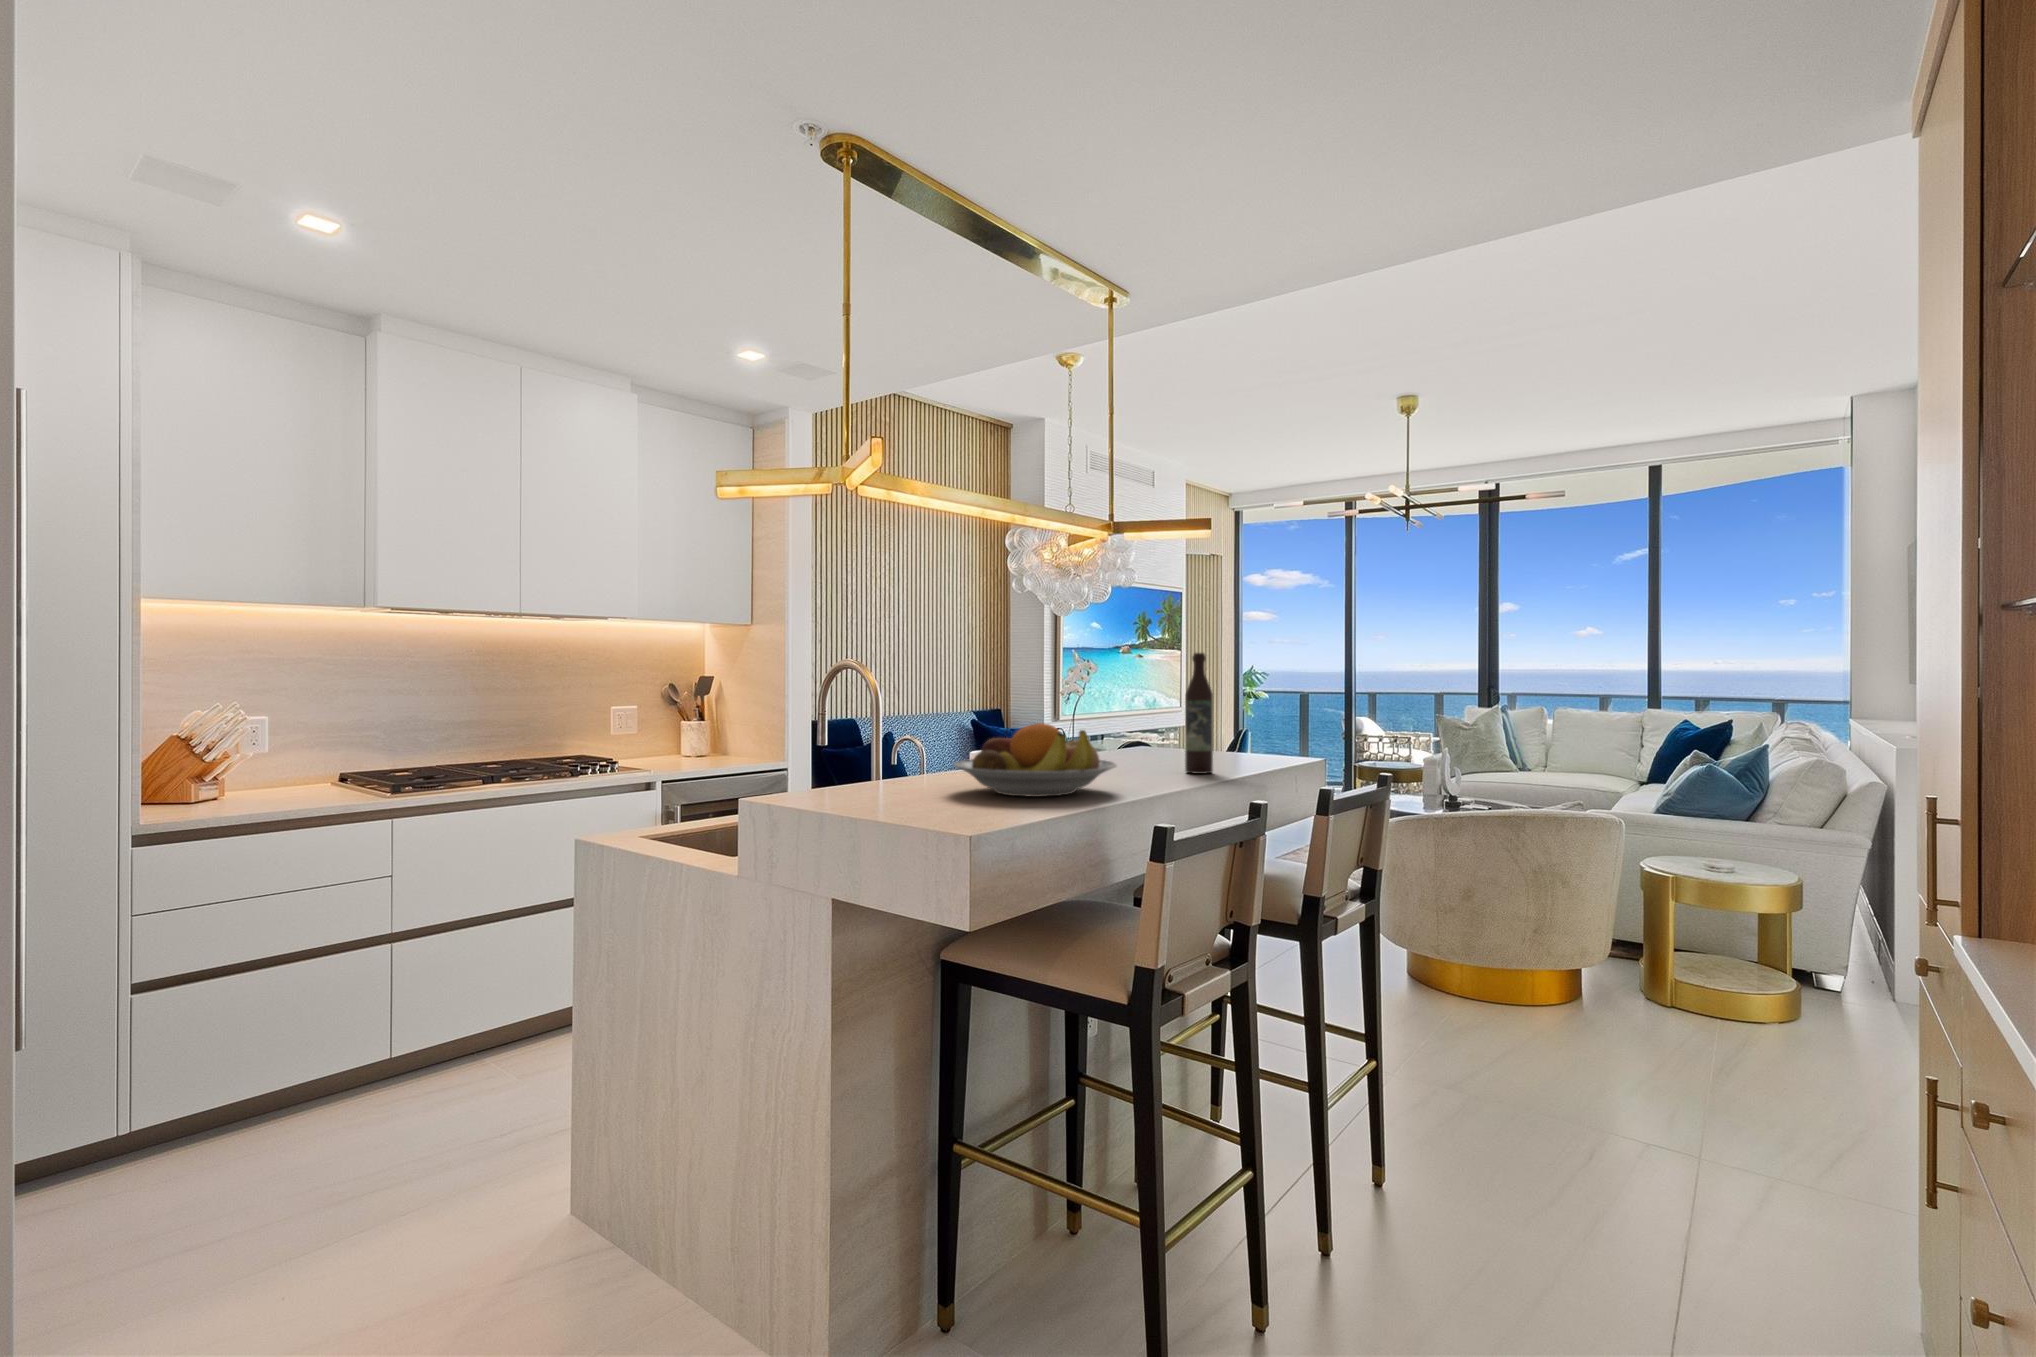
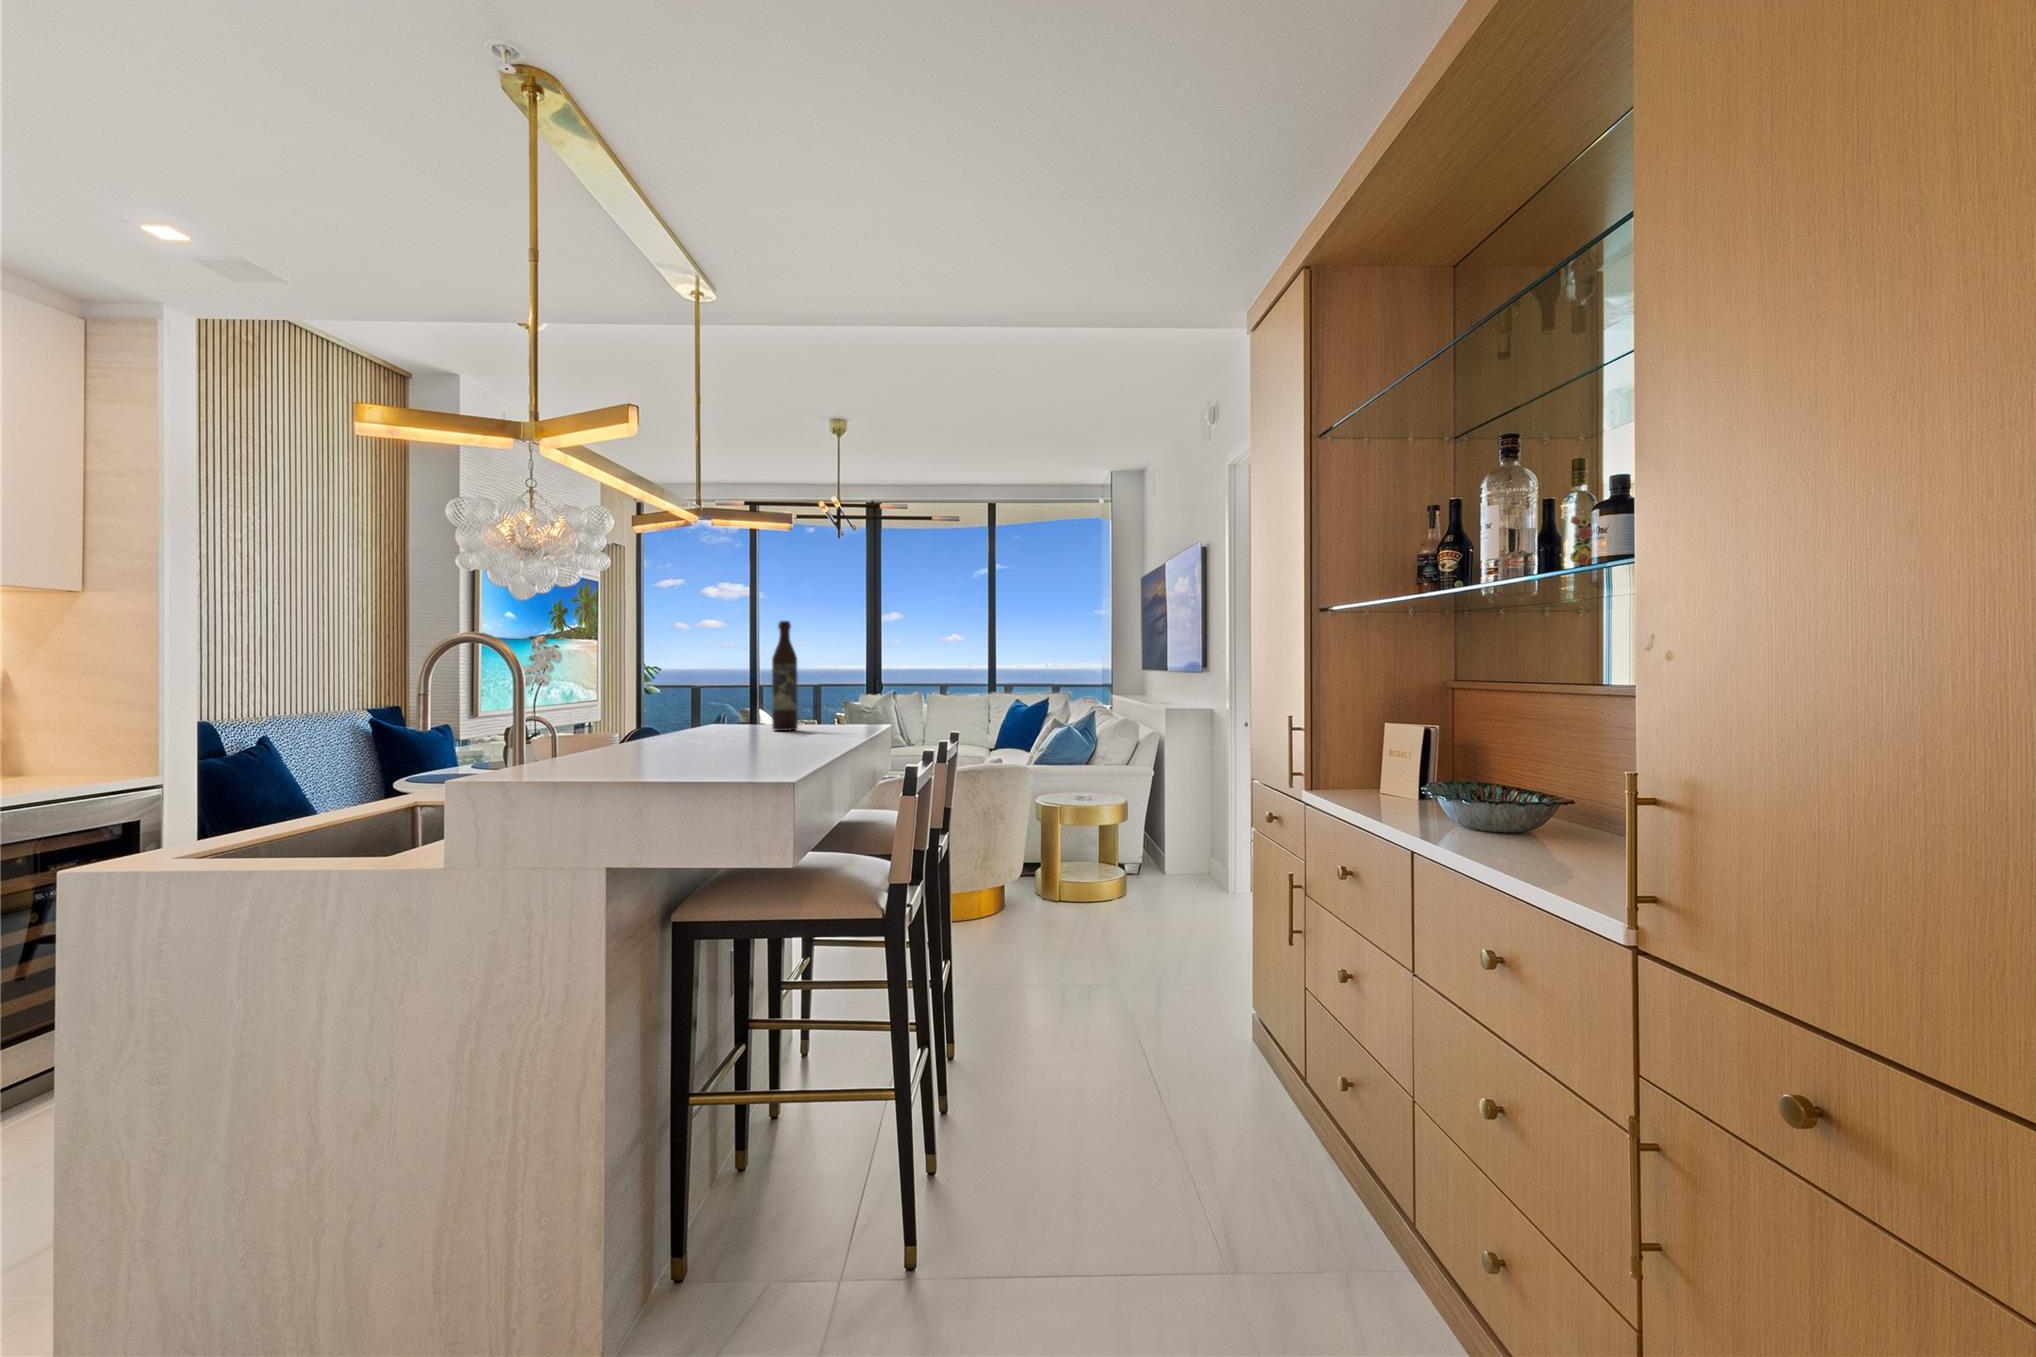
fruit bowl: present [954,723,1117,797] -> none [589,678,759,749]

